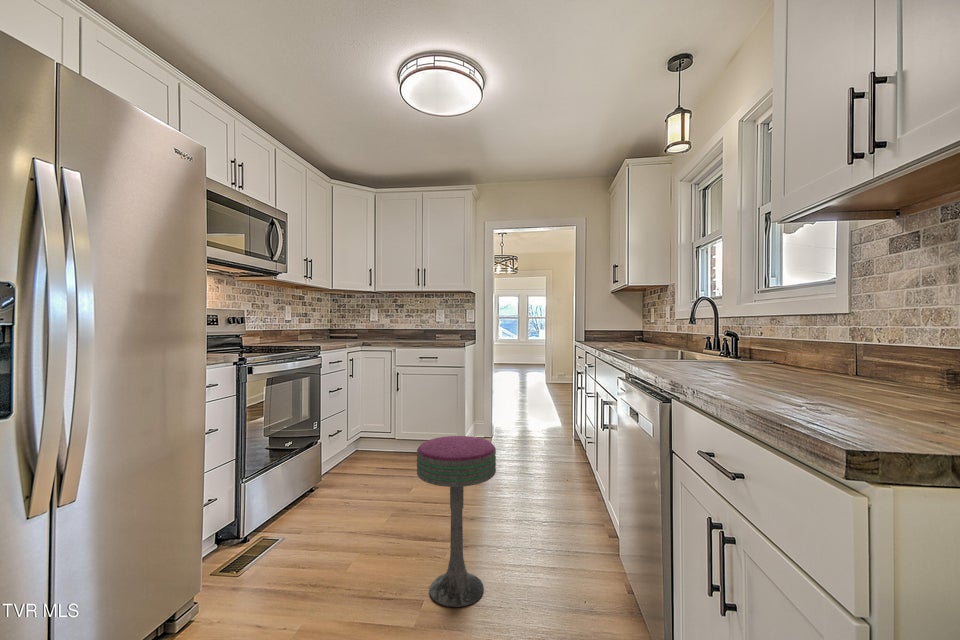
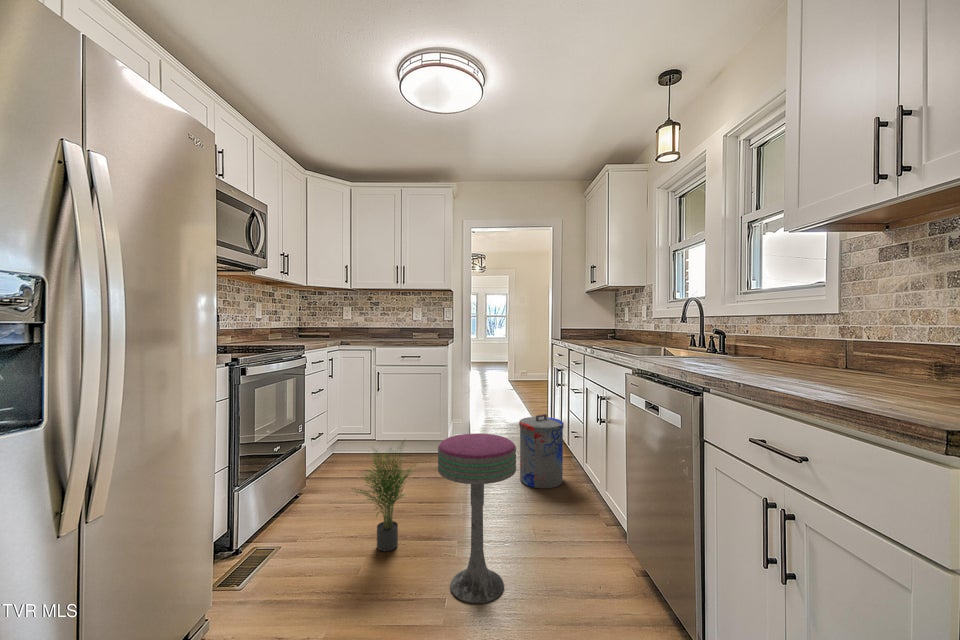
trash can: none [530,419,576,496] -> present [519,414,564,489]
potted plant: none [340,439,415,549] -> present [356,452,411,551]

